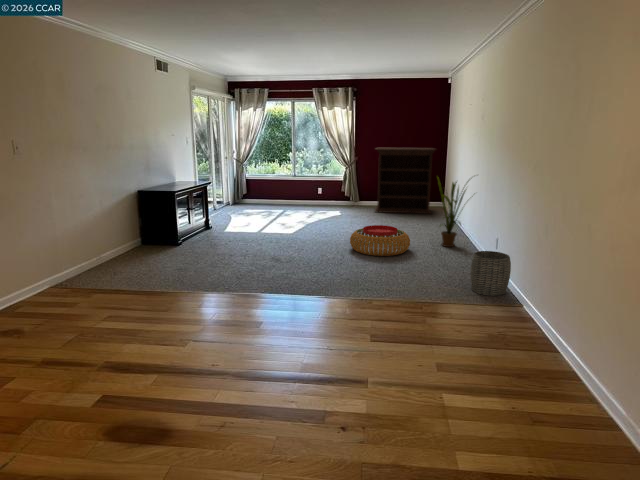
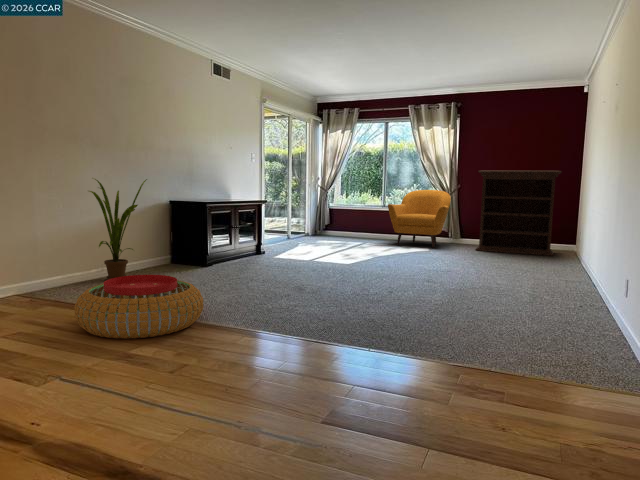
armchair: none [303,162,352,212] -> present [388,190,451,248]
house plant: present [437,177,473,247] -> present [89,179,147,280]
pouf: present [350,225,410,256] -> present [74,275,203,339]
woven basket: present [470,251,511,296] -> none [558,280,628,352]

